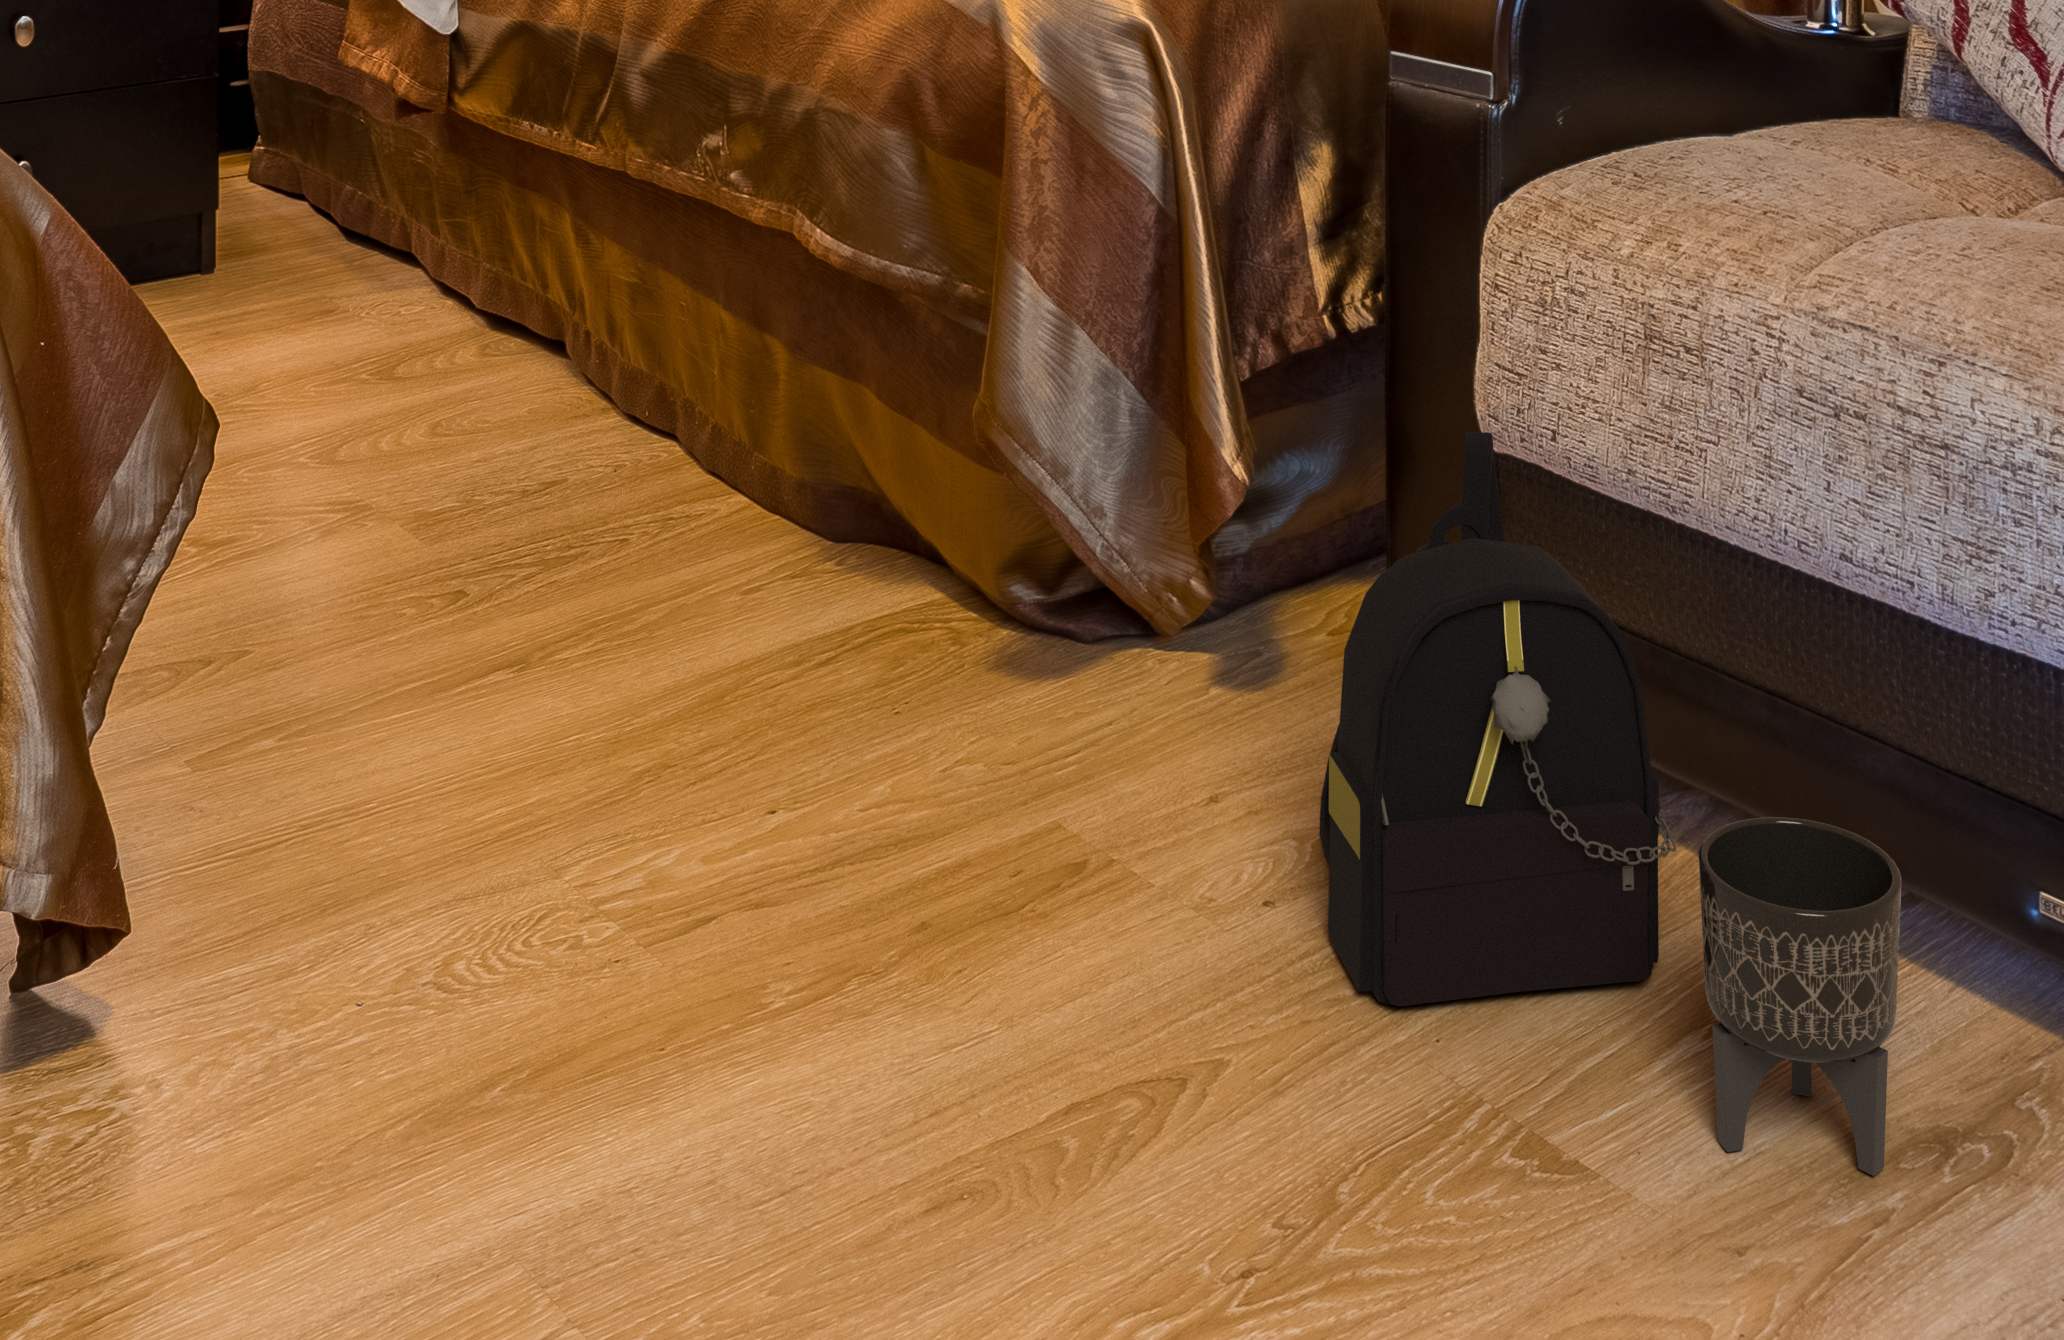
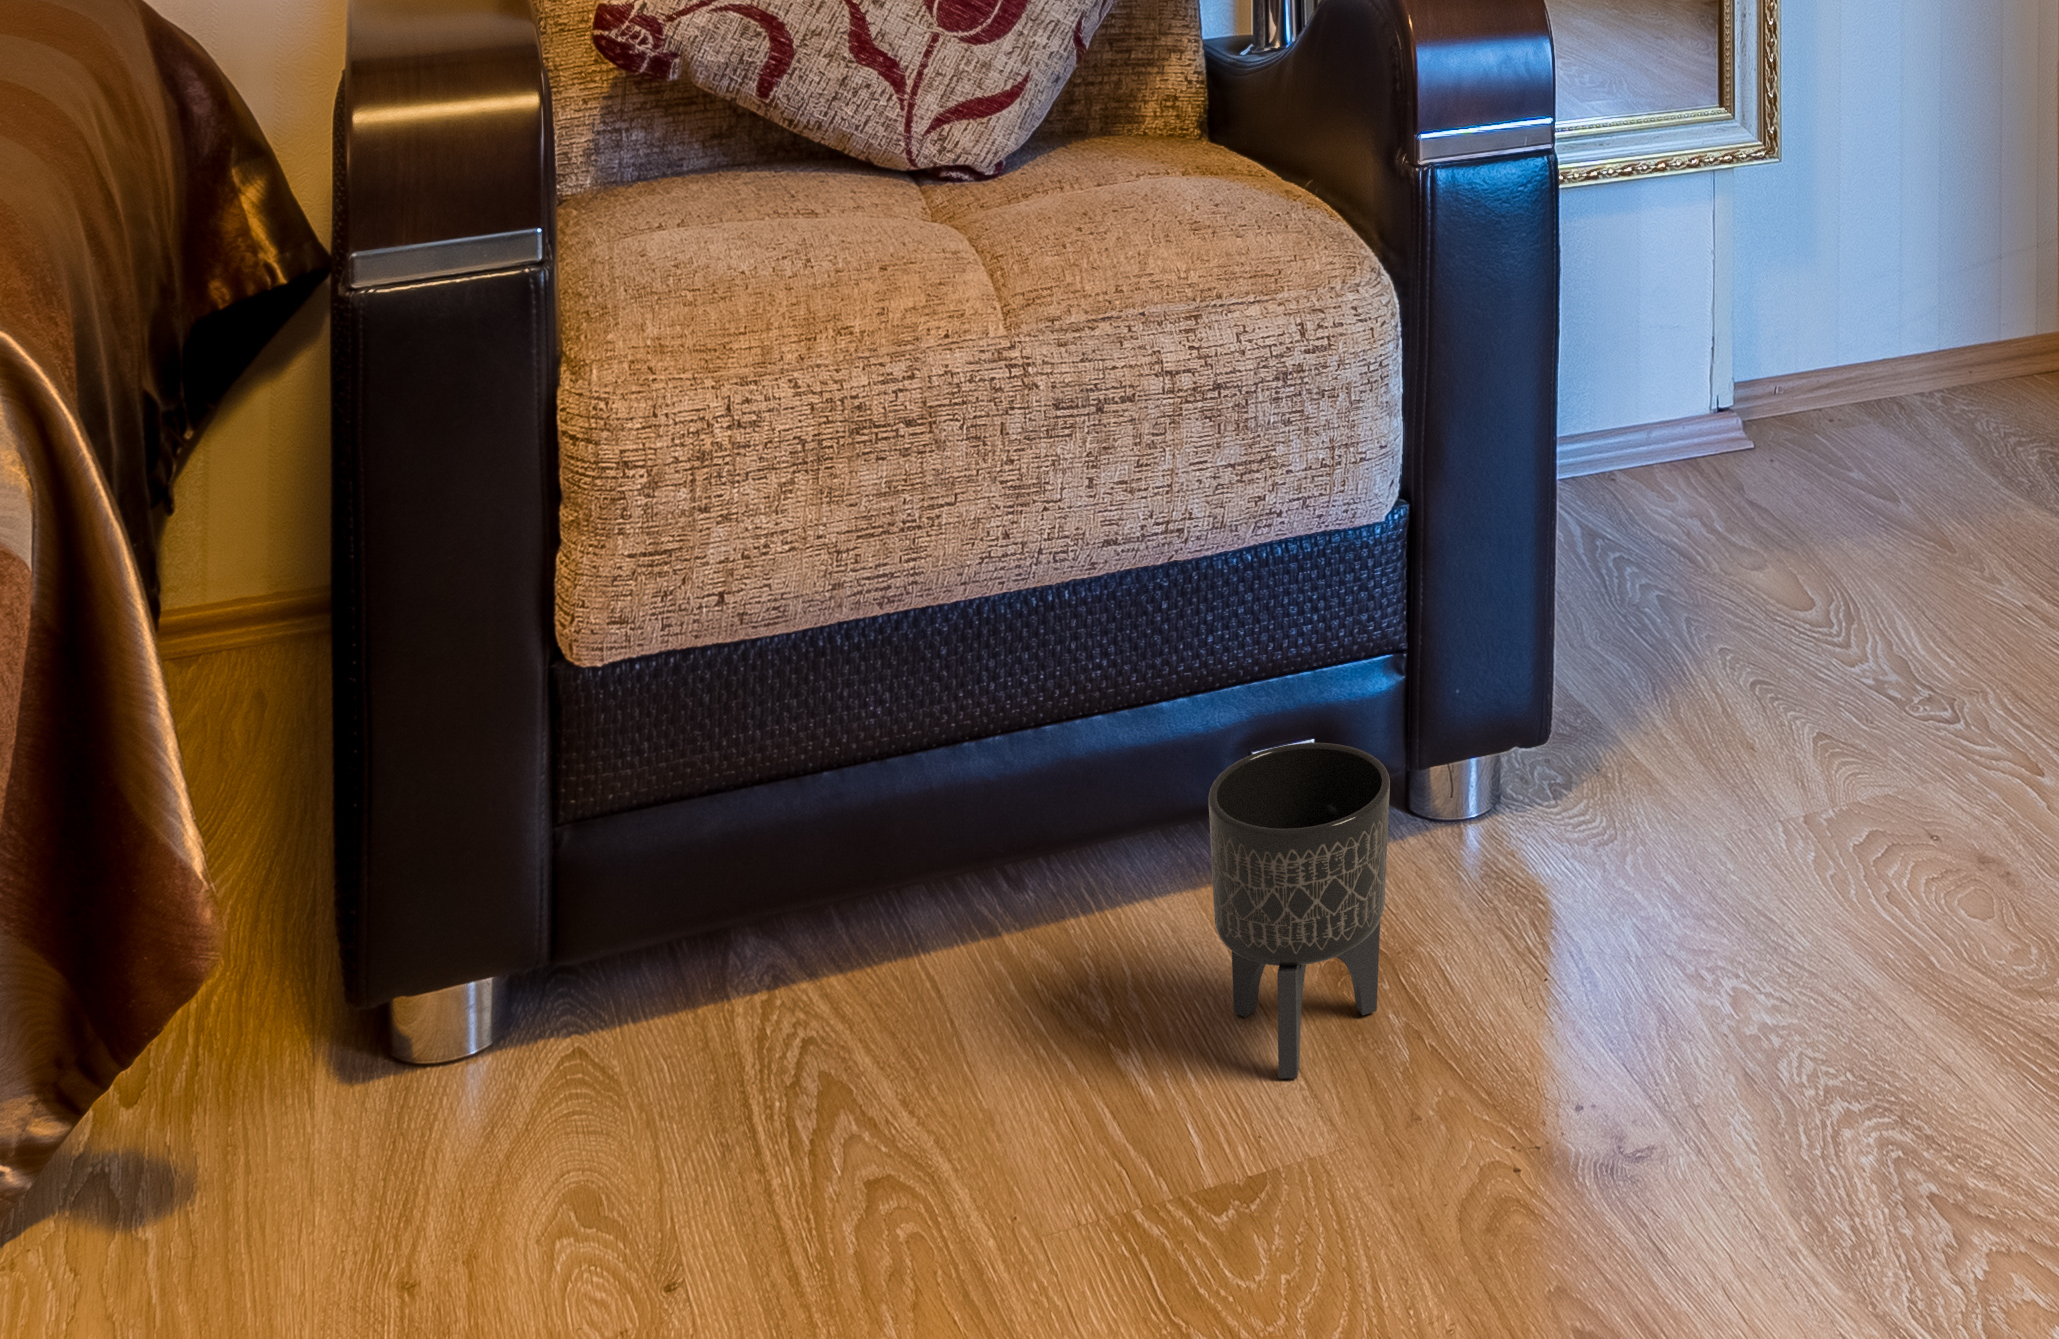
backpack: present [1319,432,1676,1006] -> none [580,593,1058,1236]

